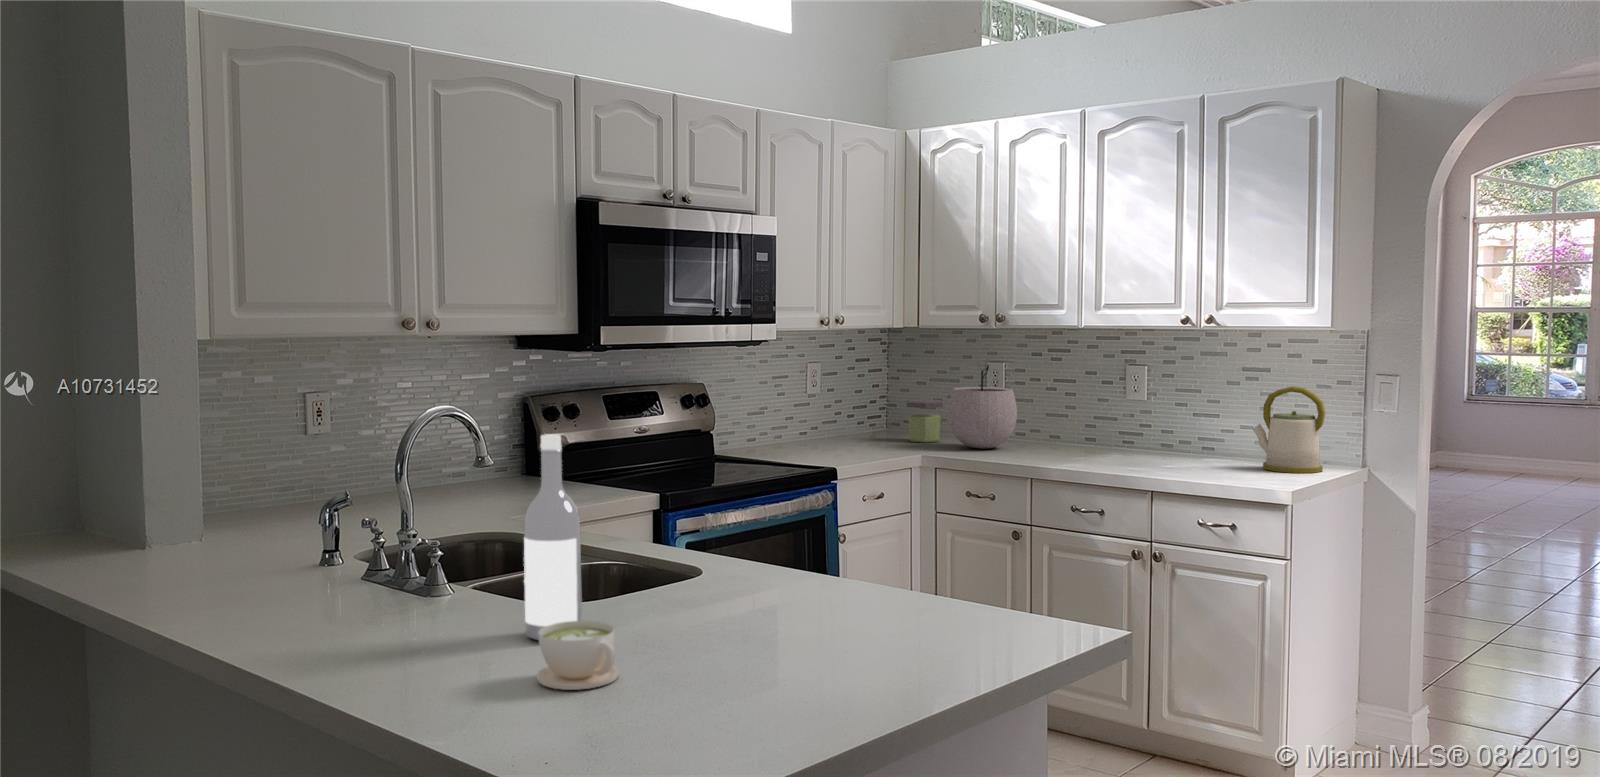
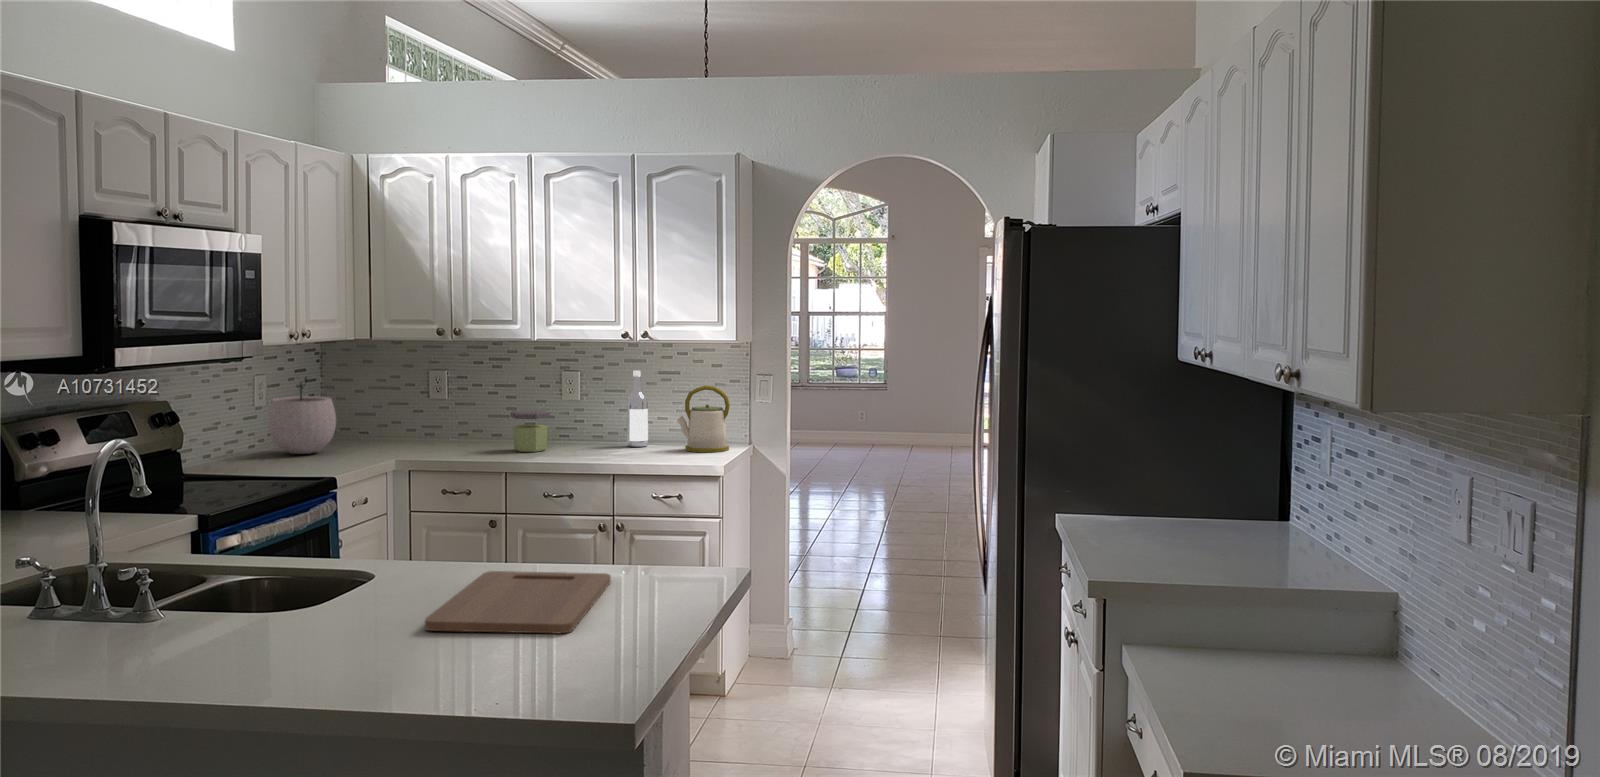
plant pot: present [948,365,1017,449] -> present [268,378,336,454]
jar: present [907,399,943,442] -> present [511,410,550,452]
wine bottle: present [524,434,582,640] -> present [627,371,648,447]
cutting board: none [667,583,946,672] -> present [425,571,611,633]
coffee cup: present [536,621,619,690] -> none [361,619,438,676]

